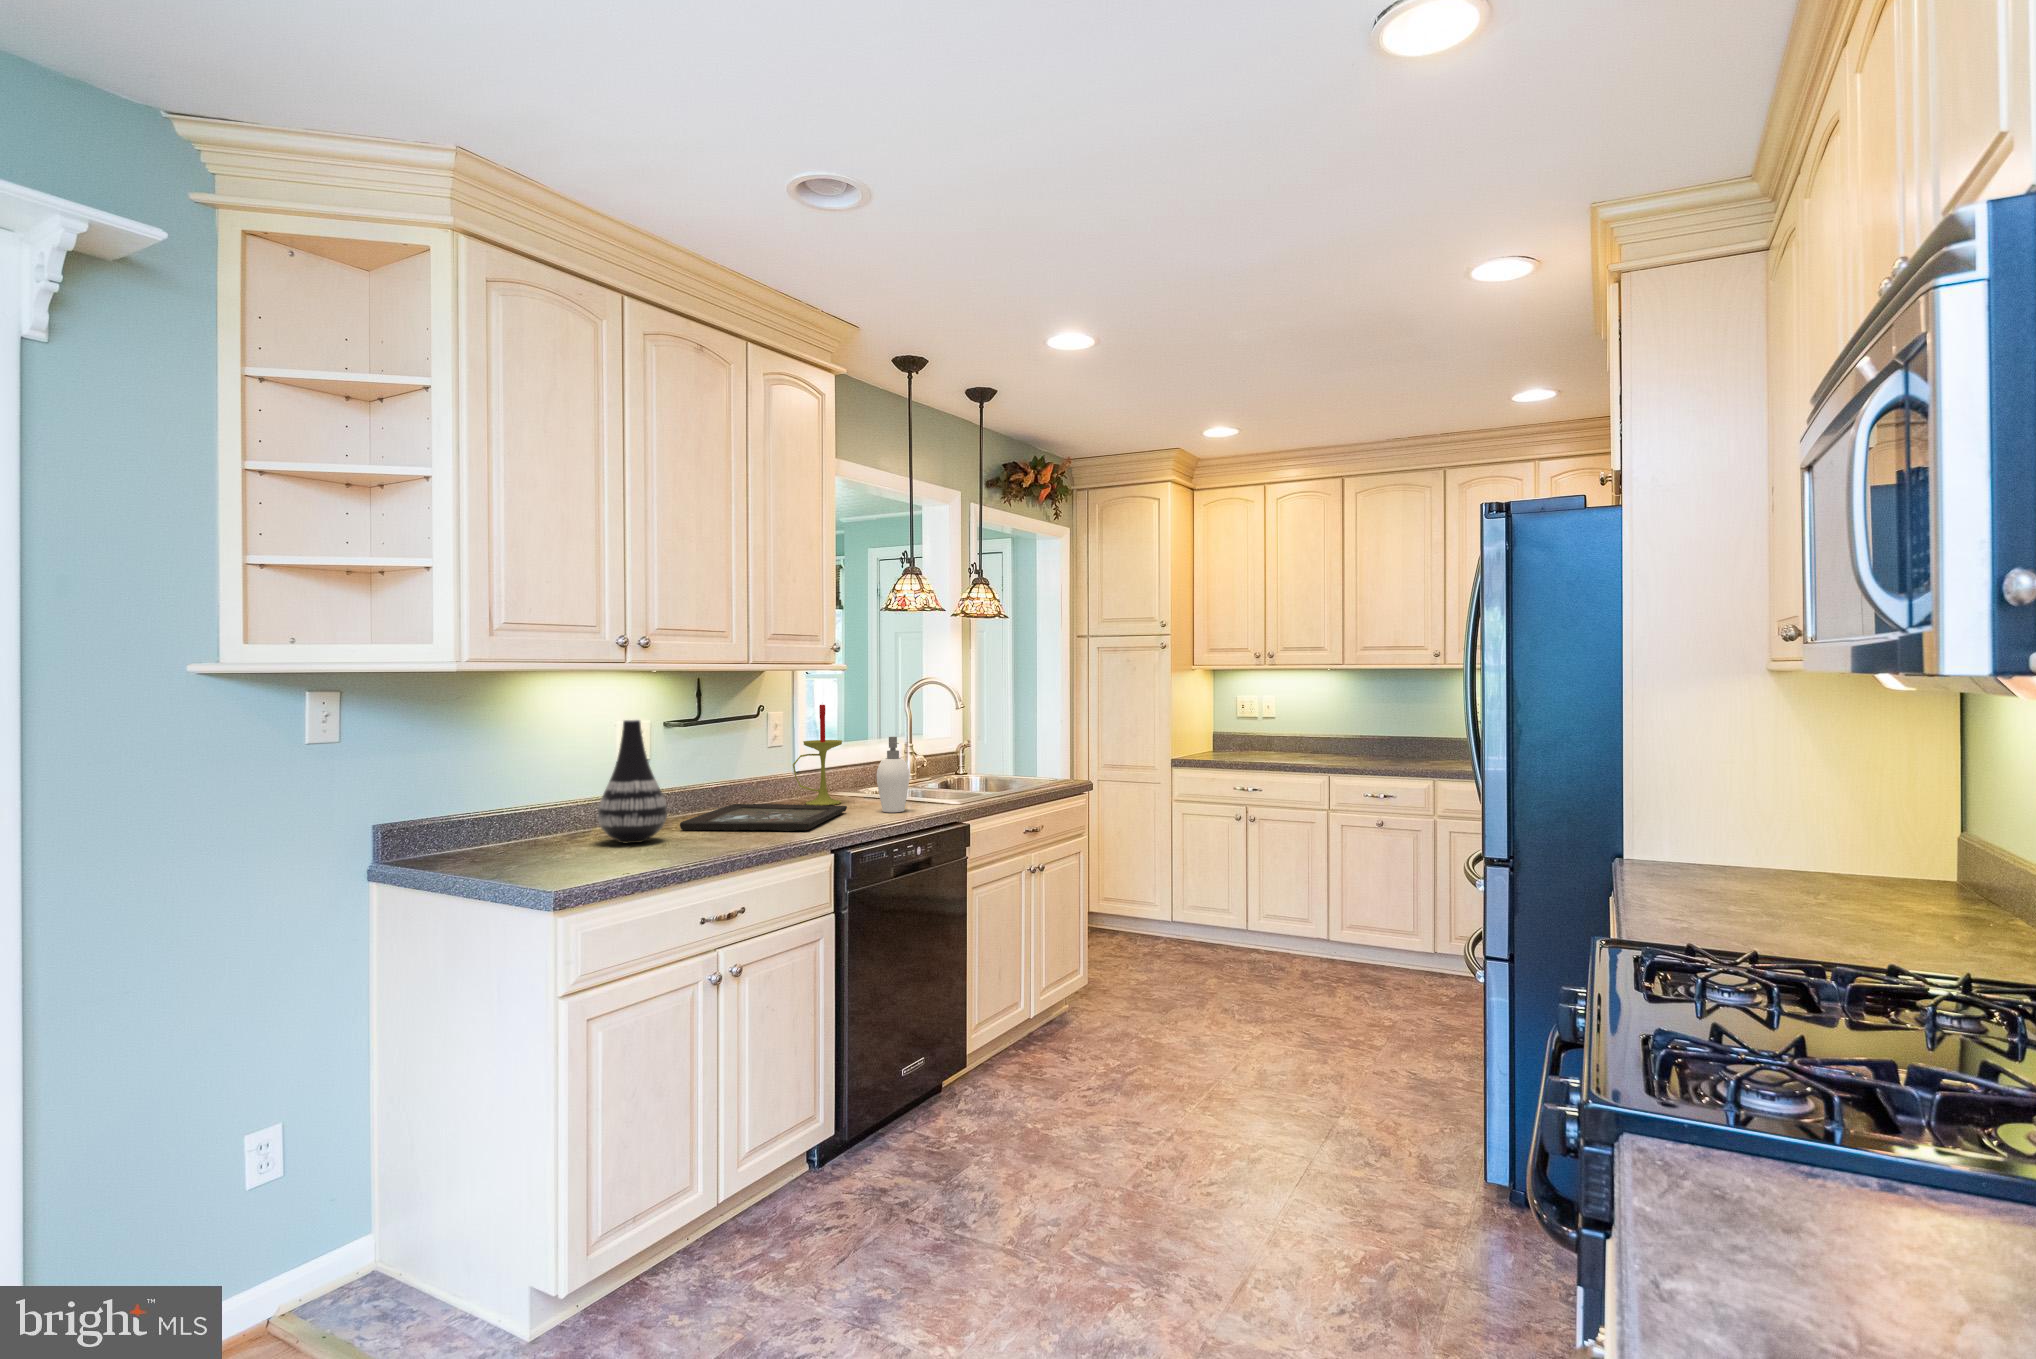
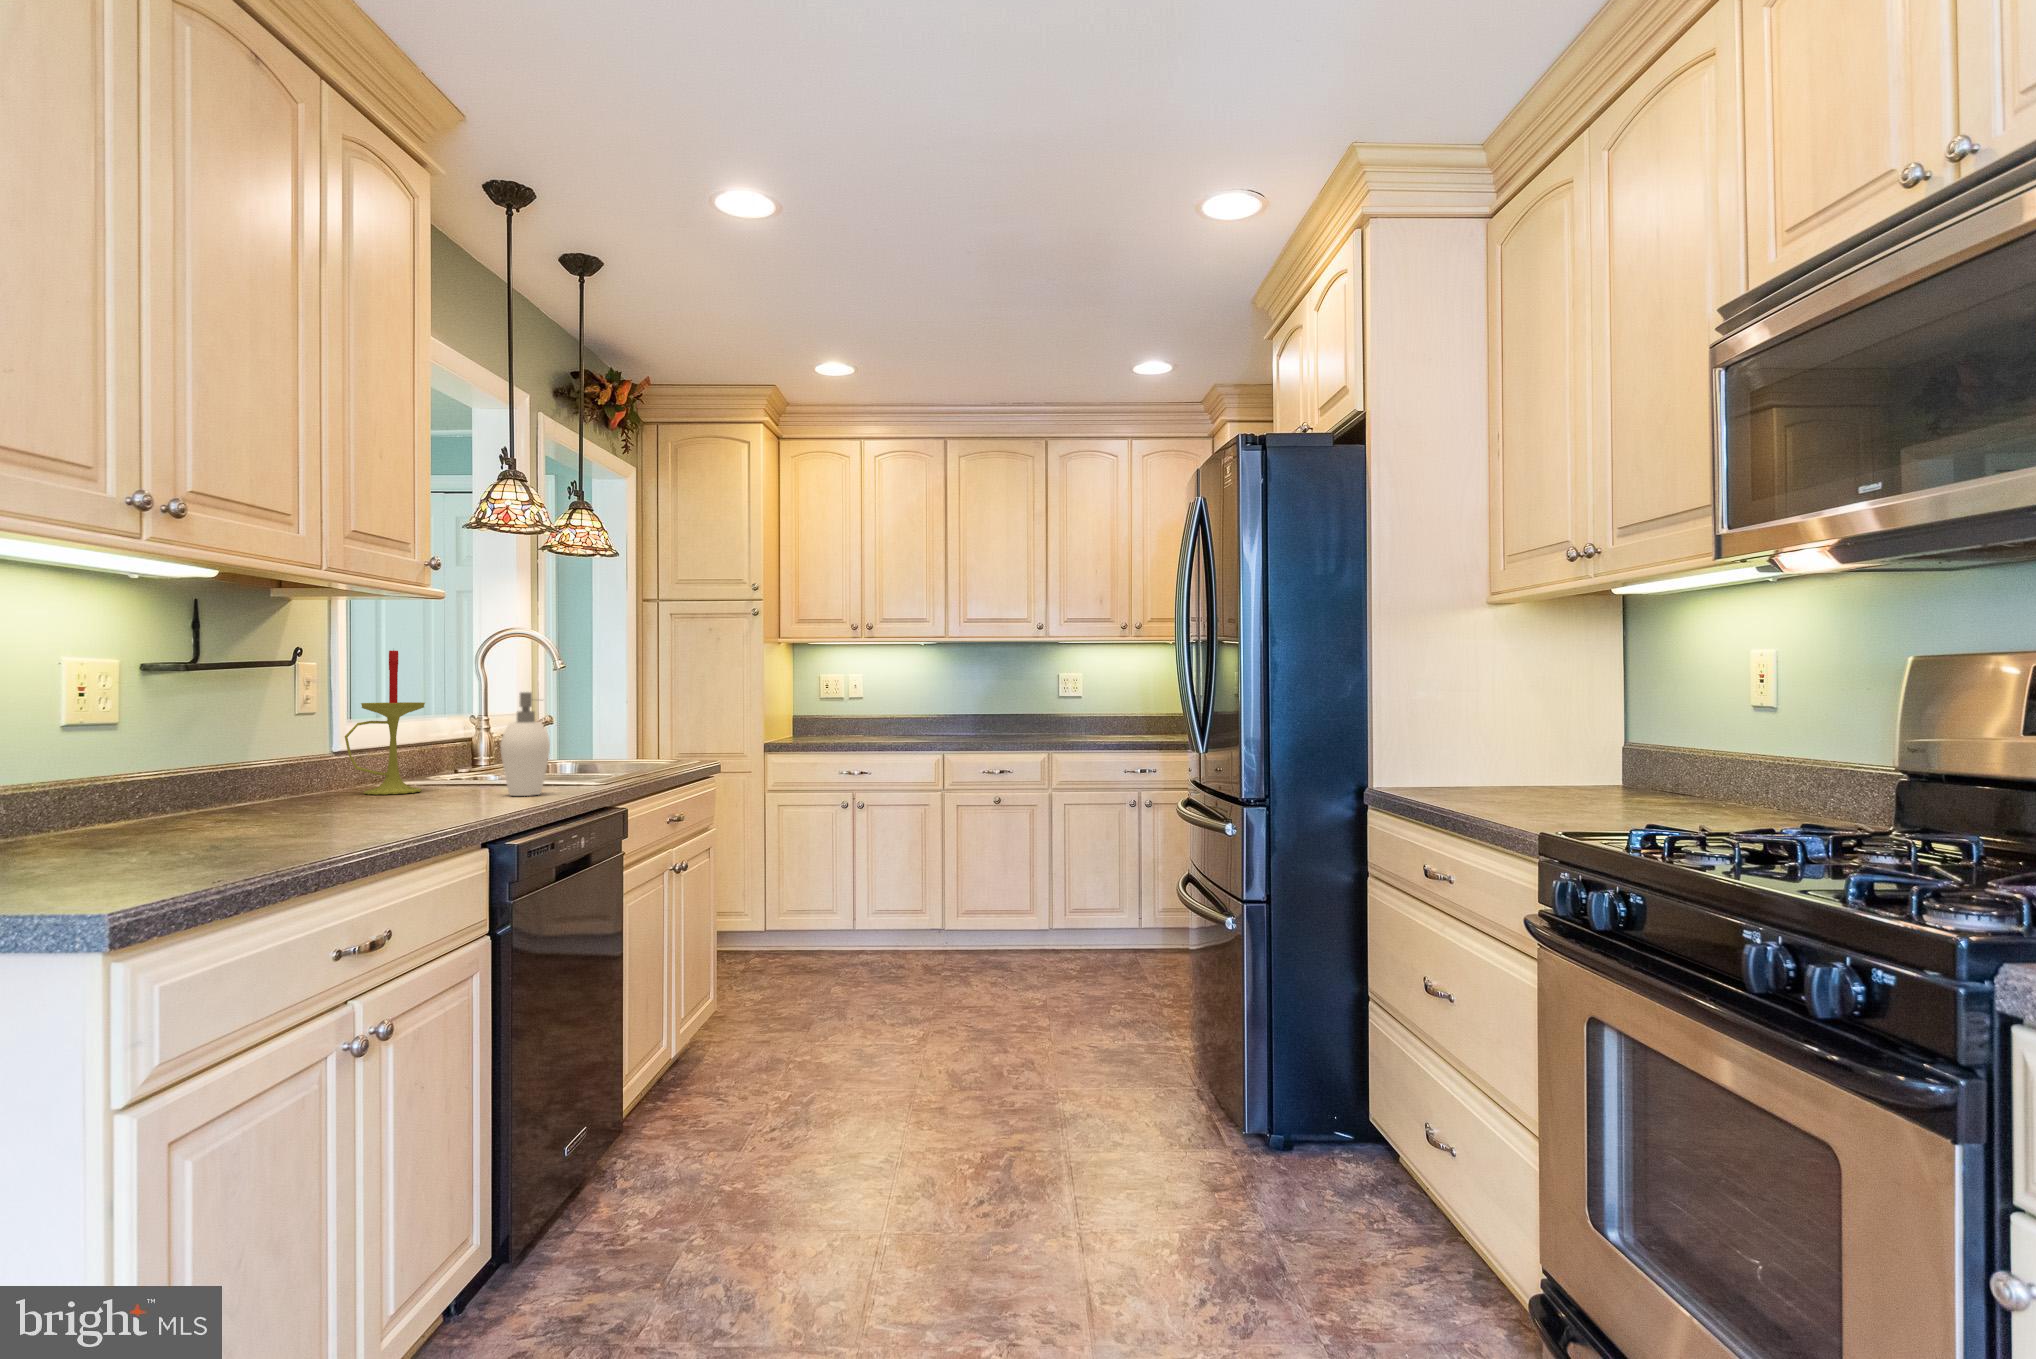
vase: present [598,720,667,844] -> none [61,639,204,849]
tray: present [680,804,847,831] -> none [202,789,456,829]

